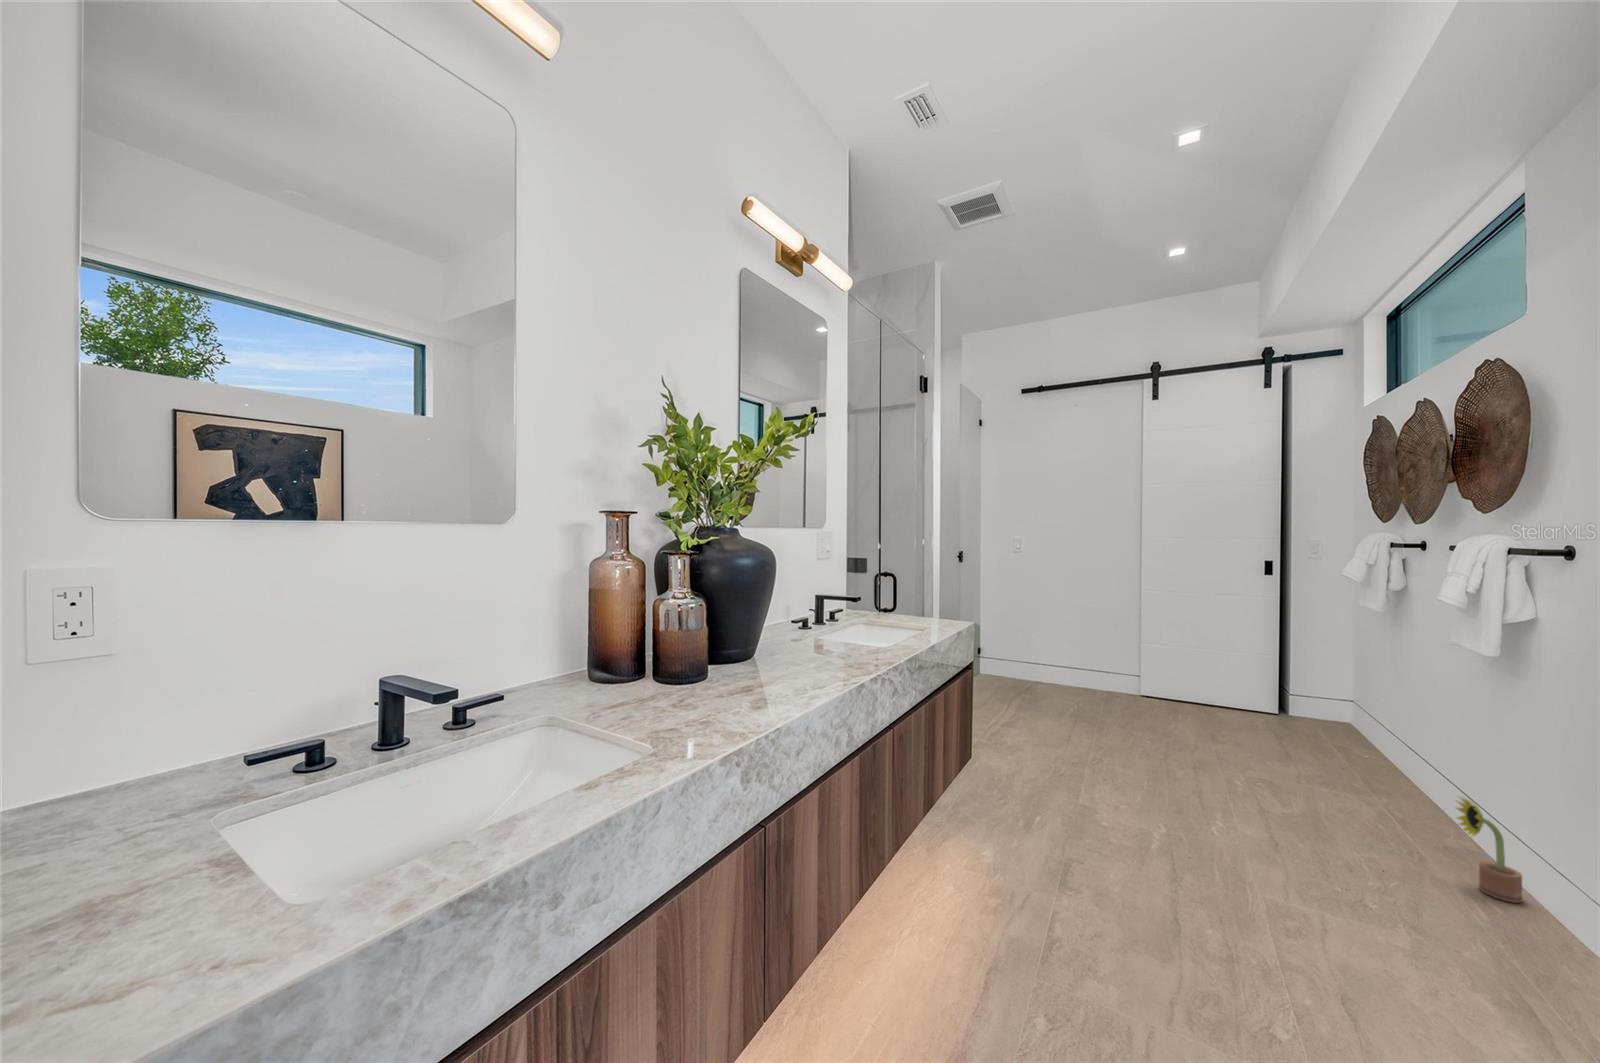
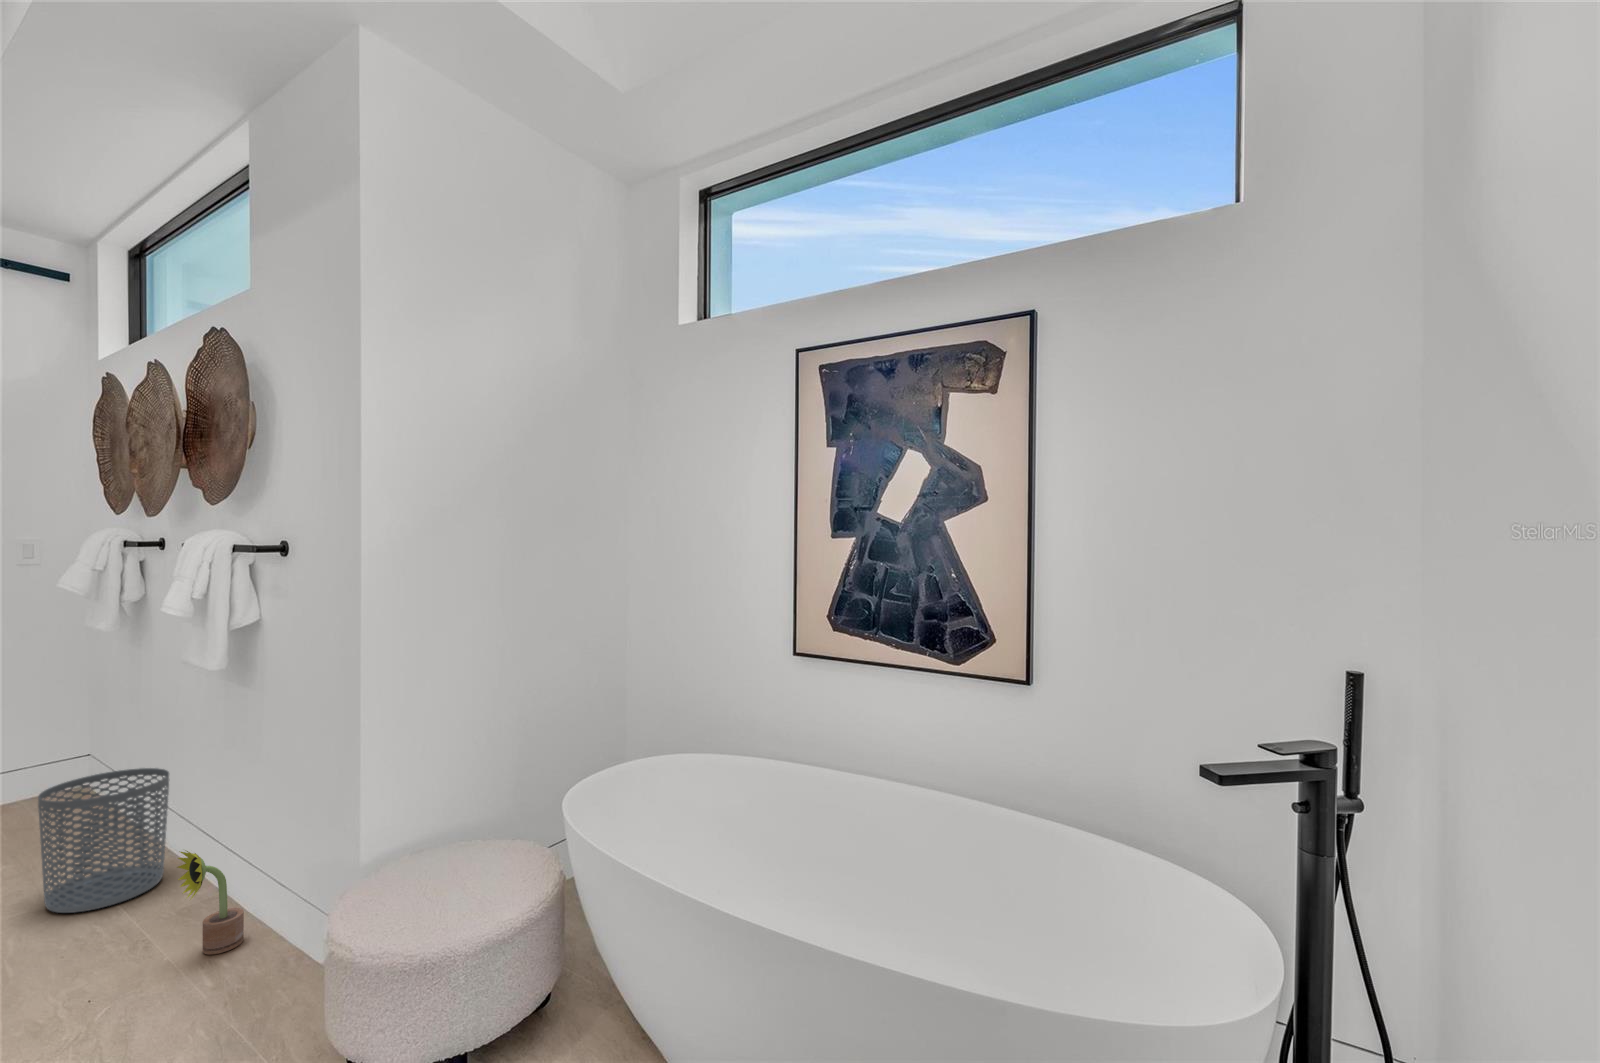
waste bin: none [1338,713,1436,819] -> present [38,768,169,913]

